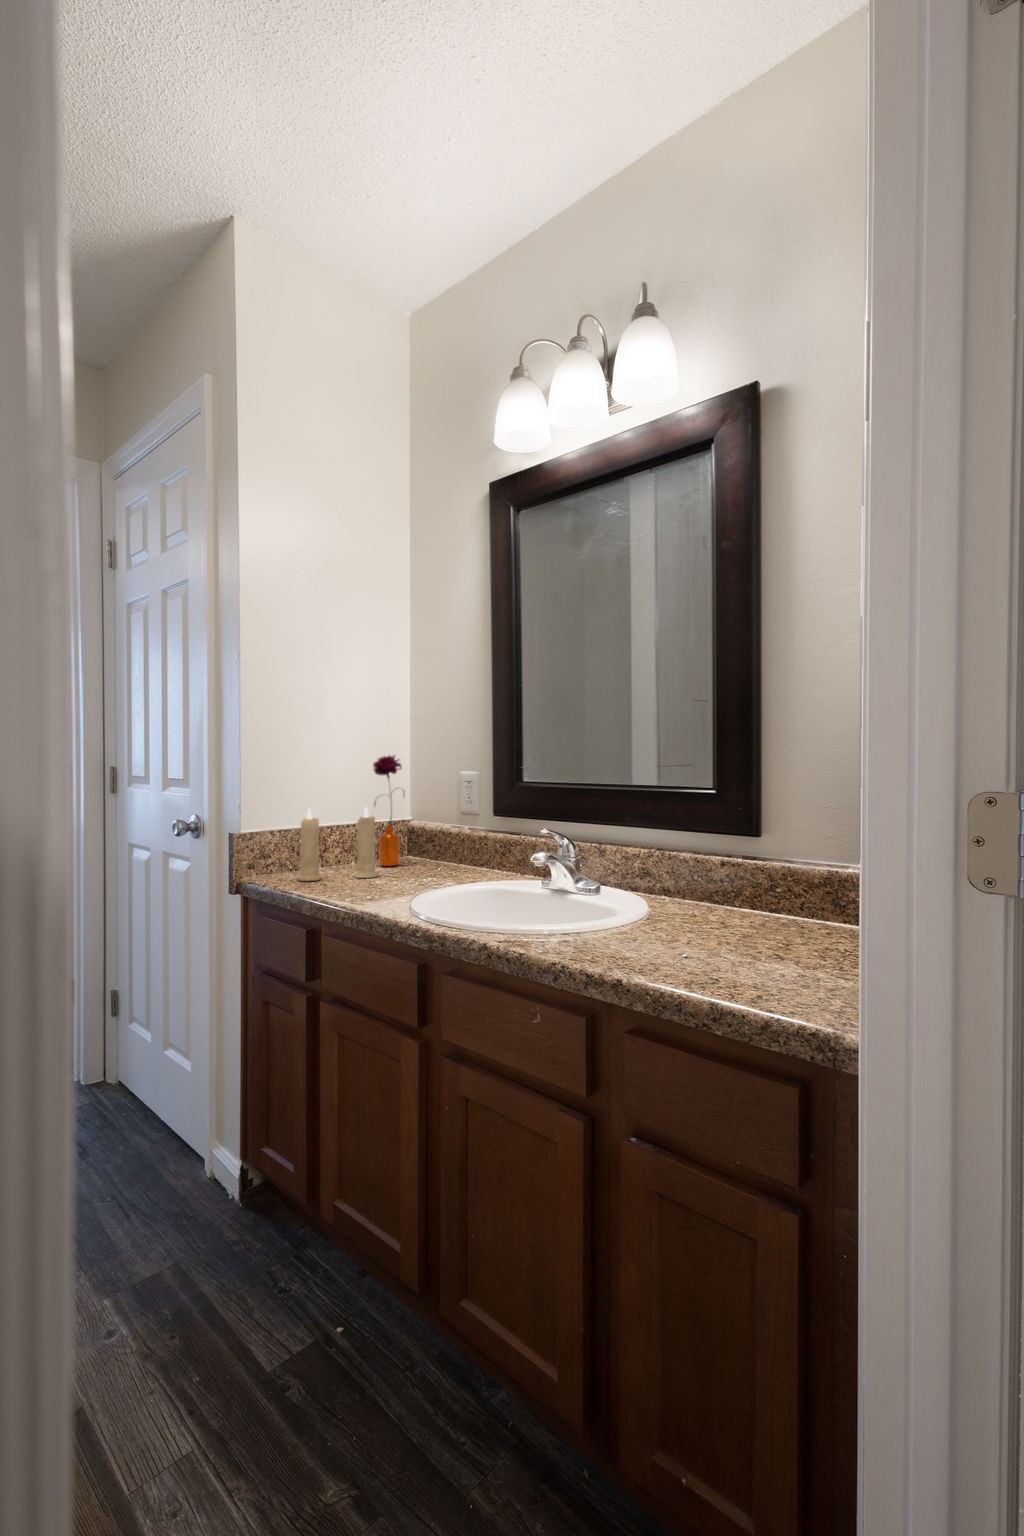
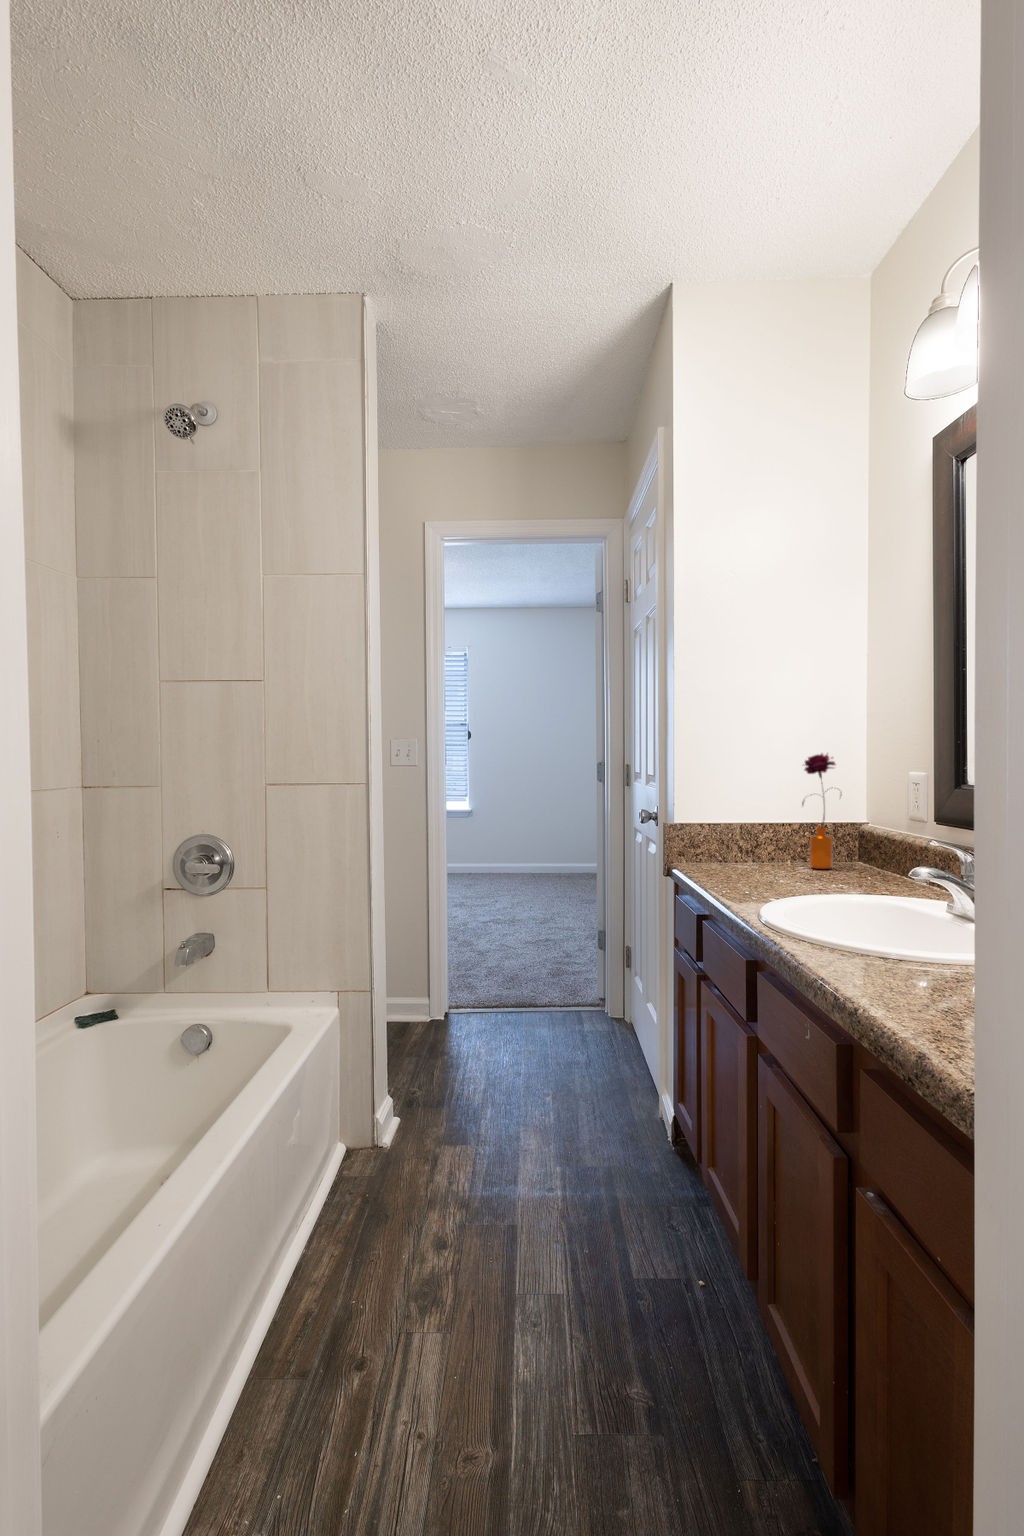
candle: present [298,807,377,881] -> none [711,801,790,876]

